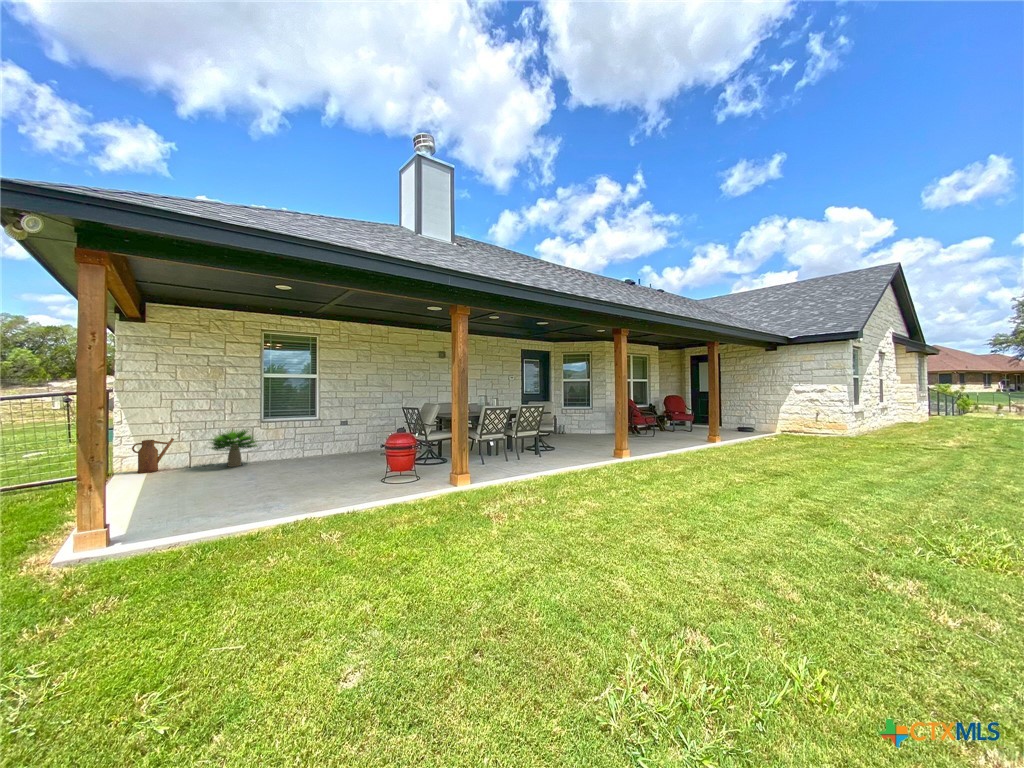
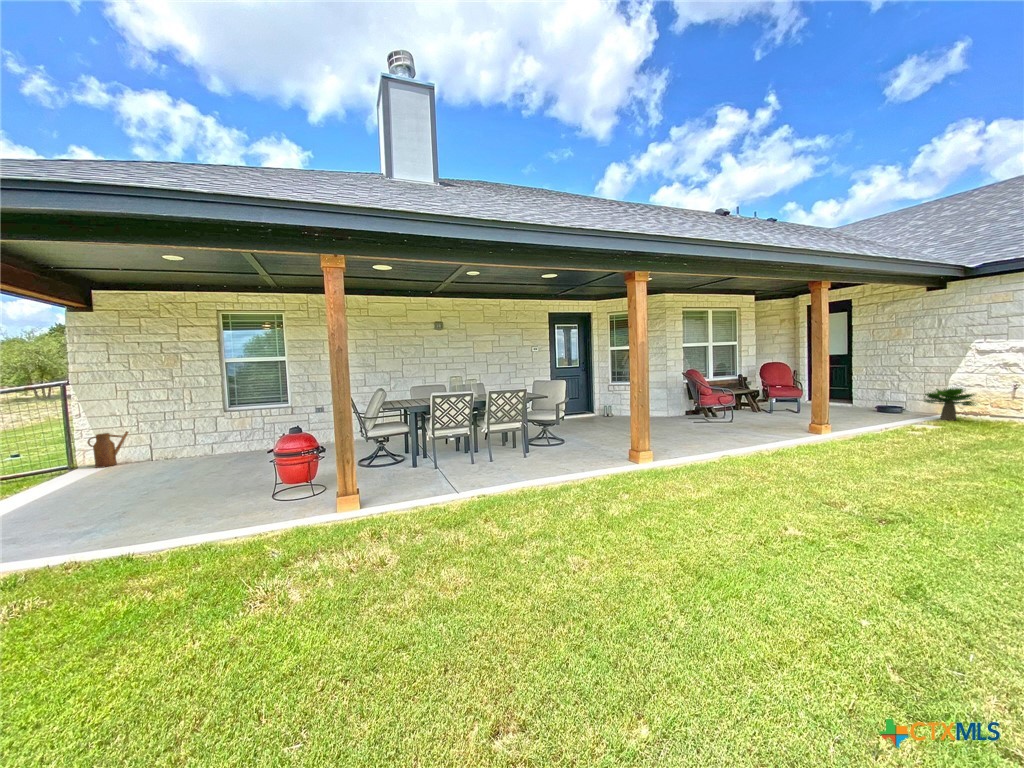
potted plant: present [210,430,257,467] -> present [924,387,976,420]

